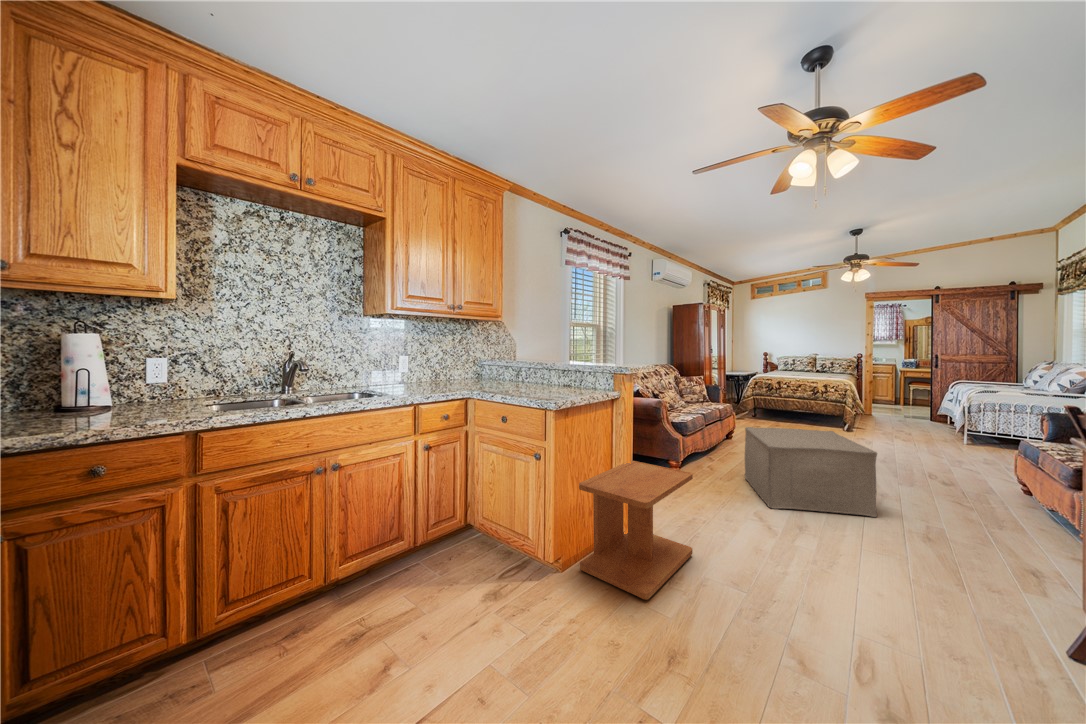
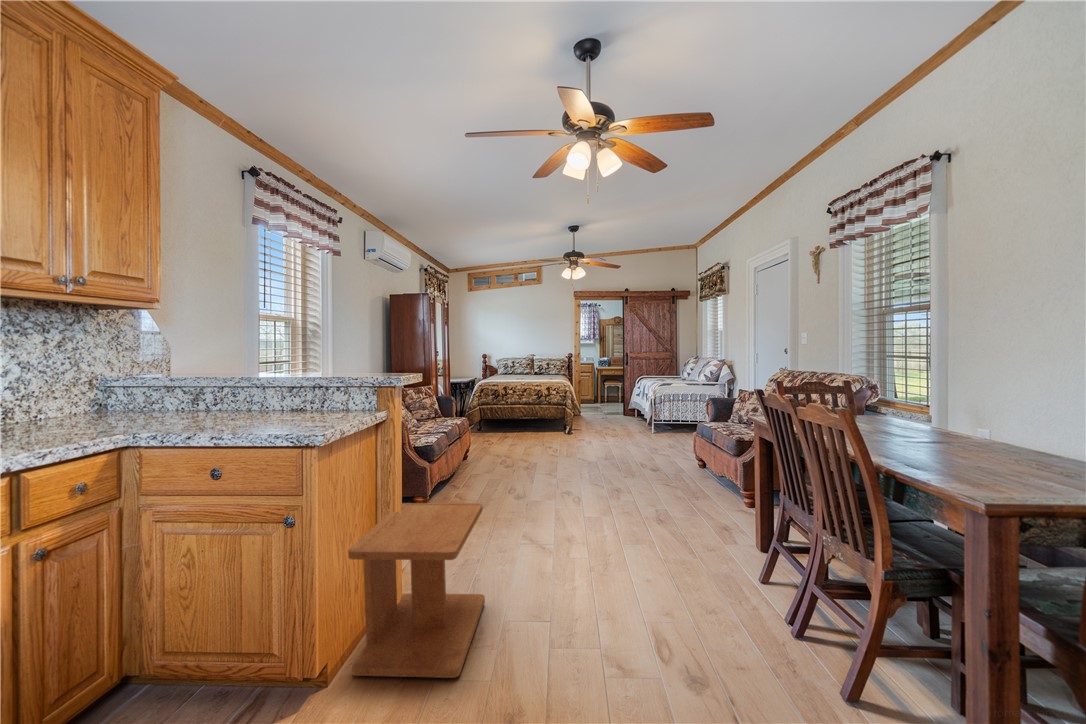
ottoman: present [745,427,877,517] -> none [500,433,622,526]

